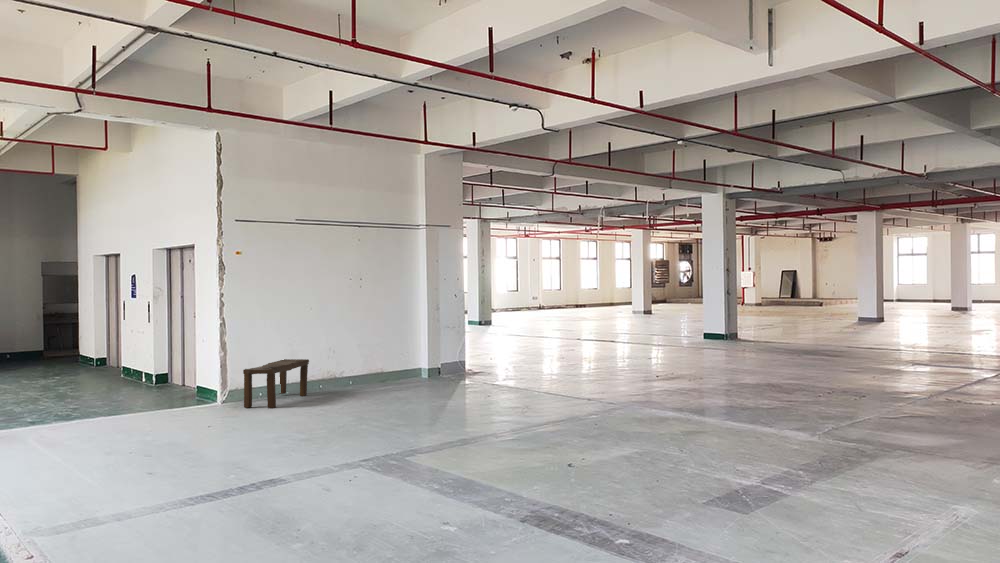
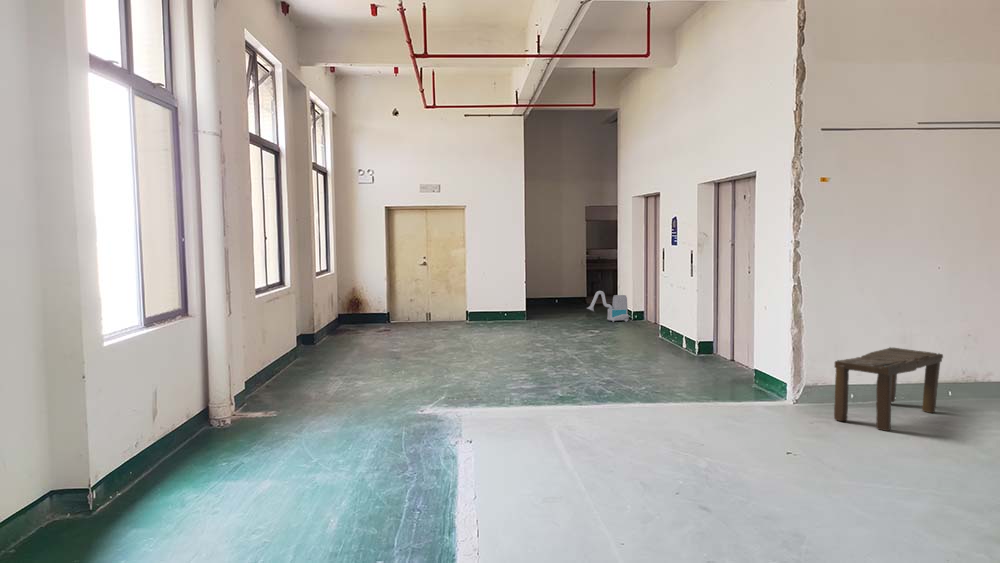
vacuum cleaner: none [41,342,91,371] -> present [587,291,629,322]

